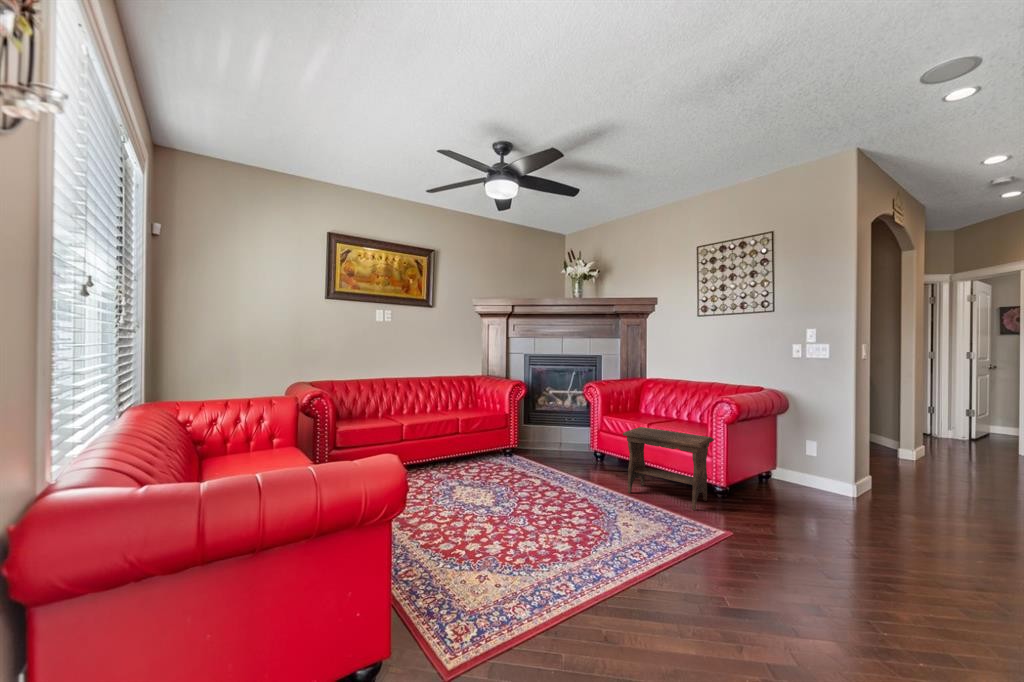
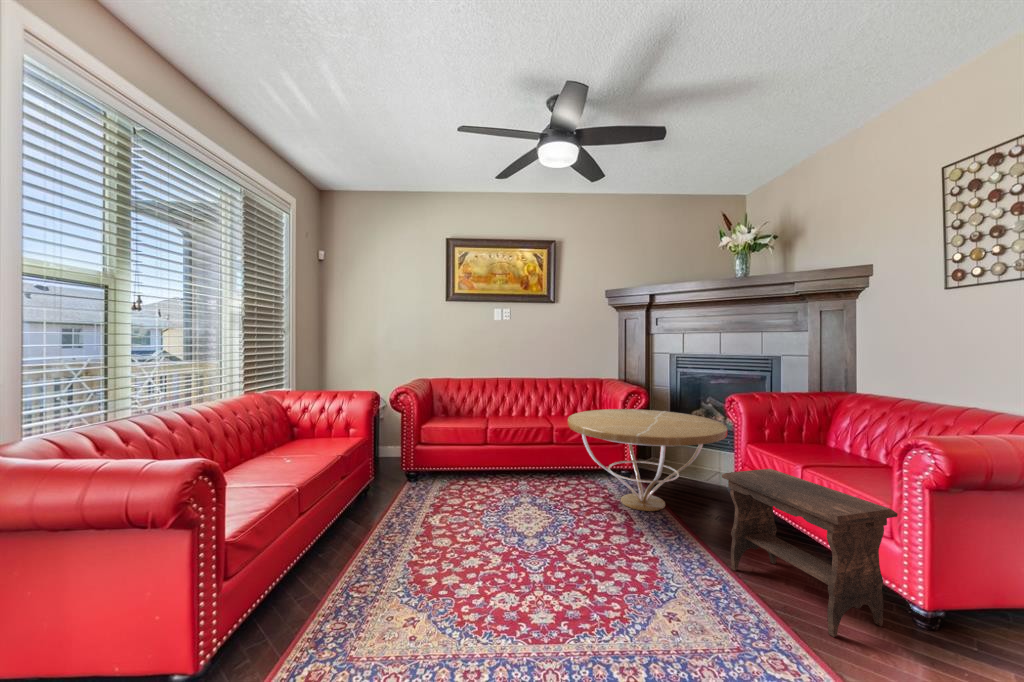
coffee table: none [486,398,602,473] -> present [568,409,727,511]

